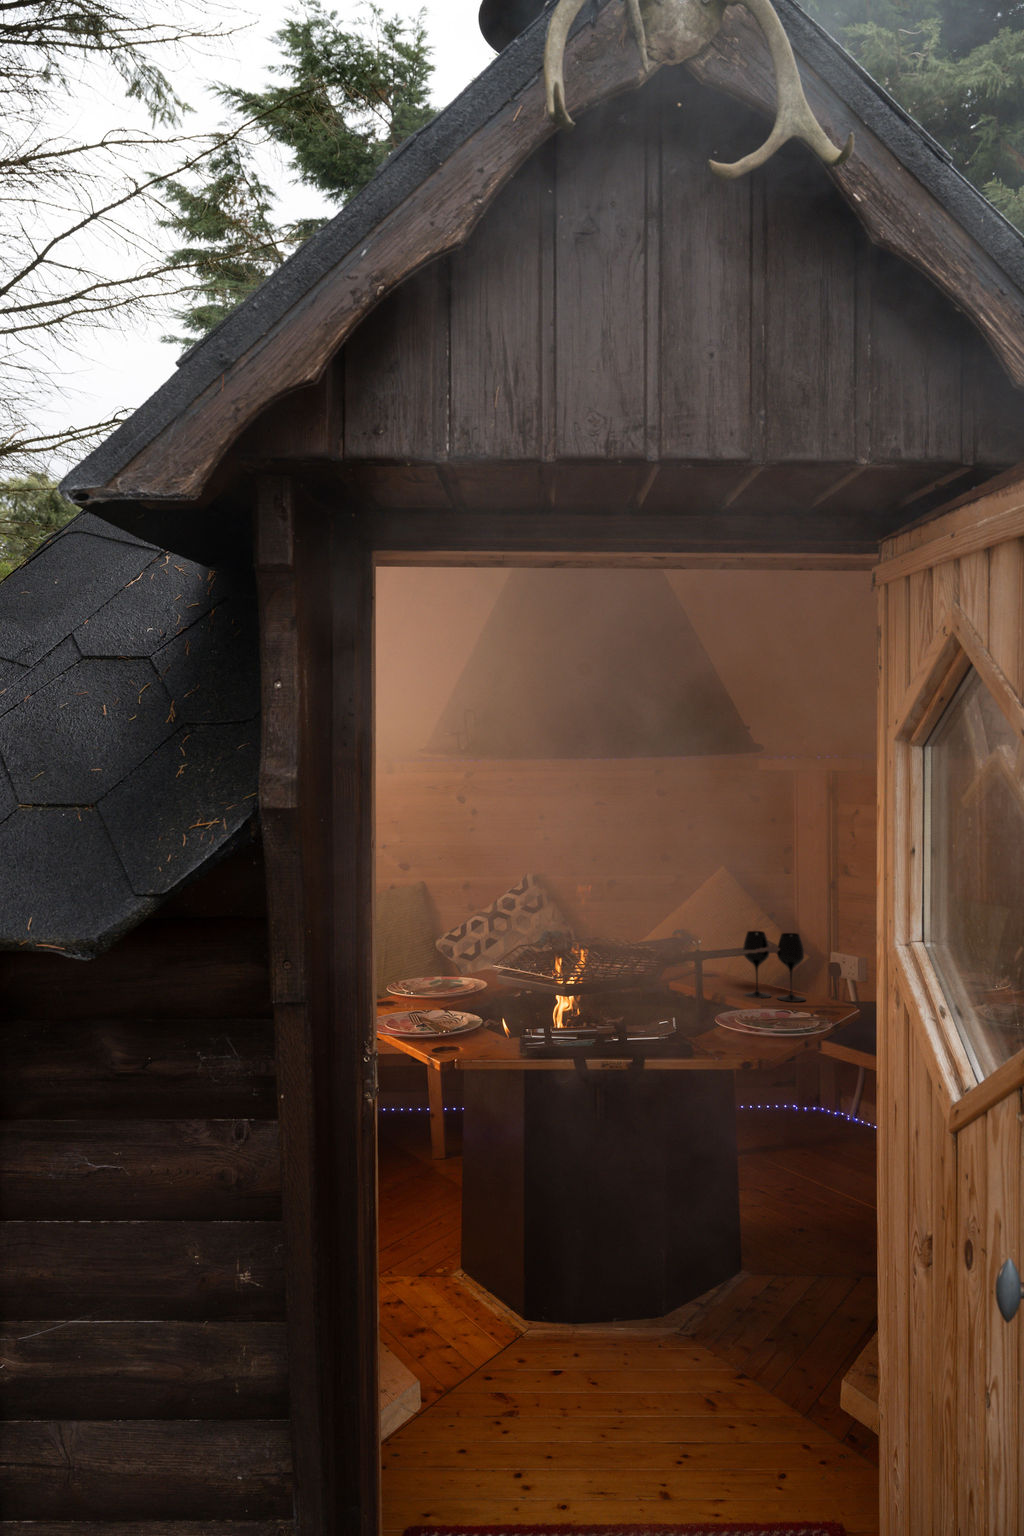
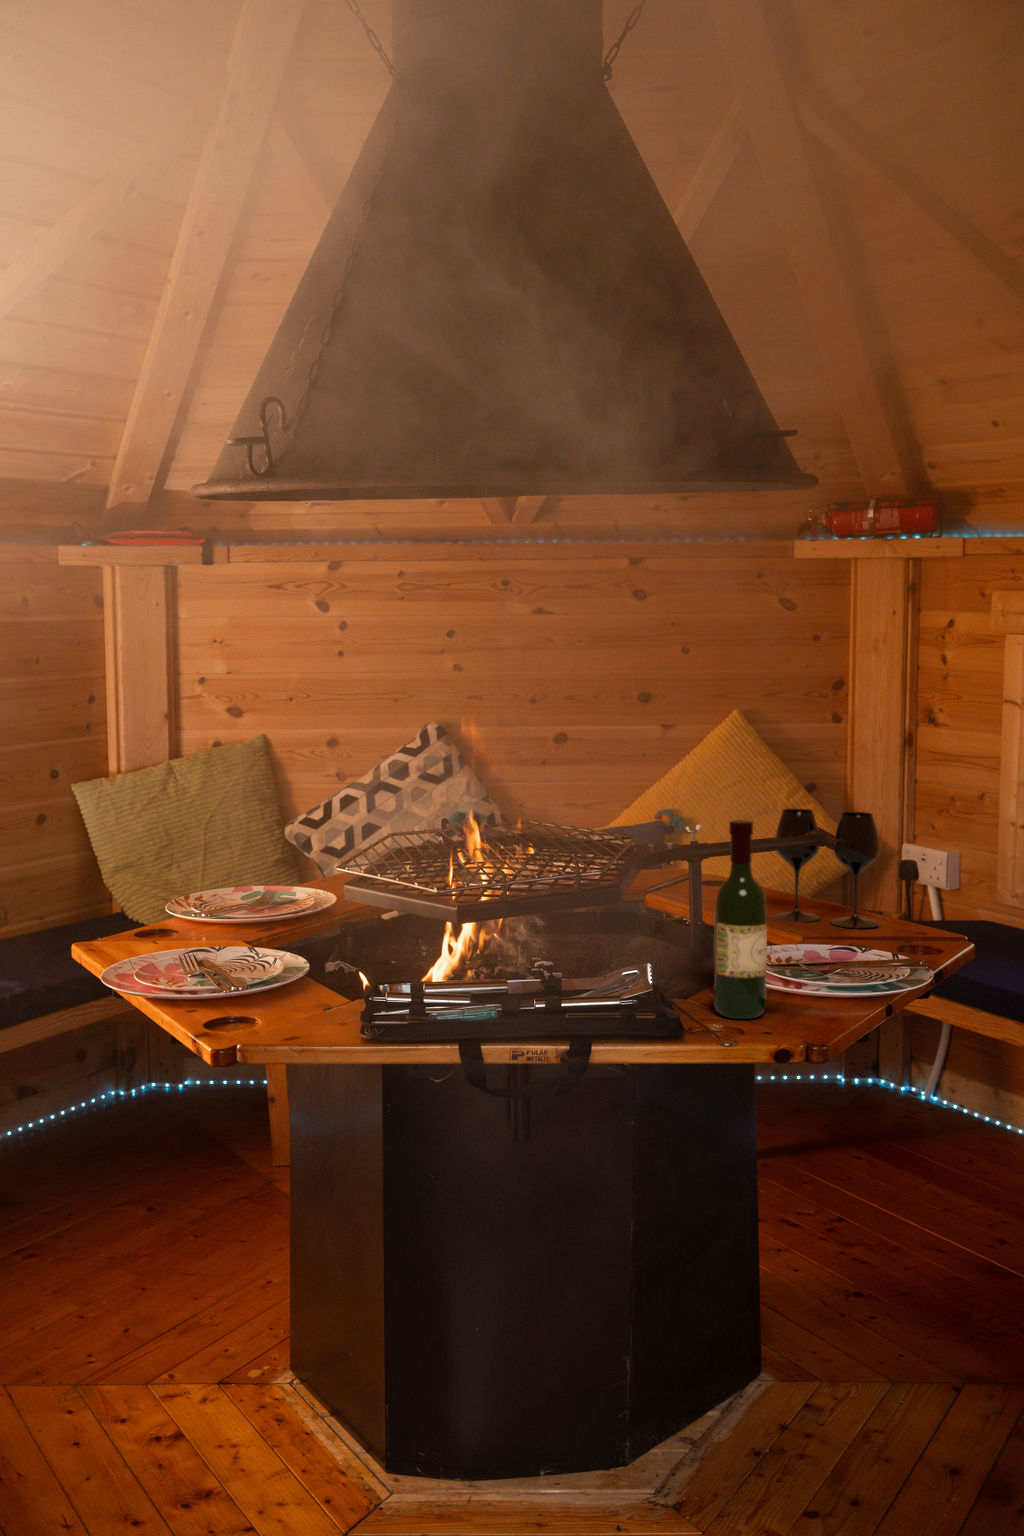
wine bottle: none [709,938,738,1048] -> present [714,820,767,1019]

